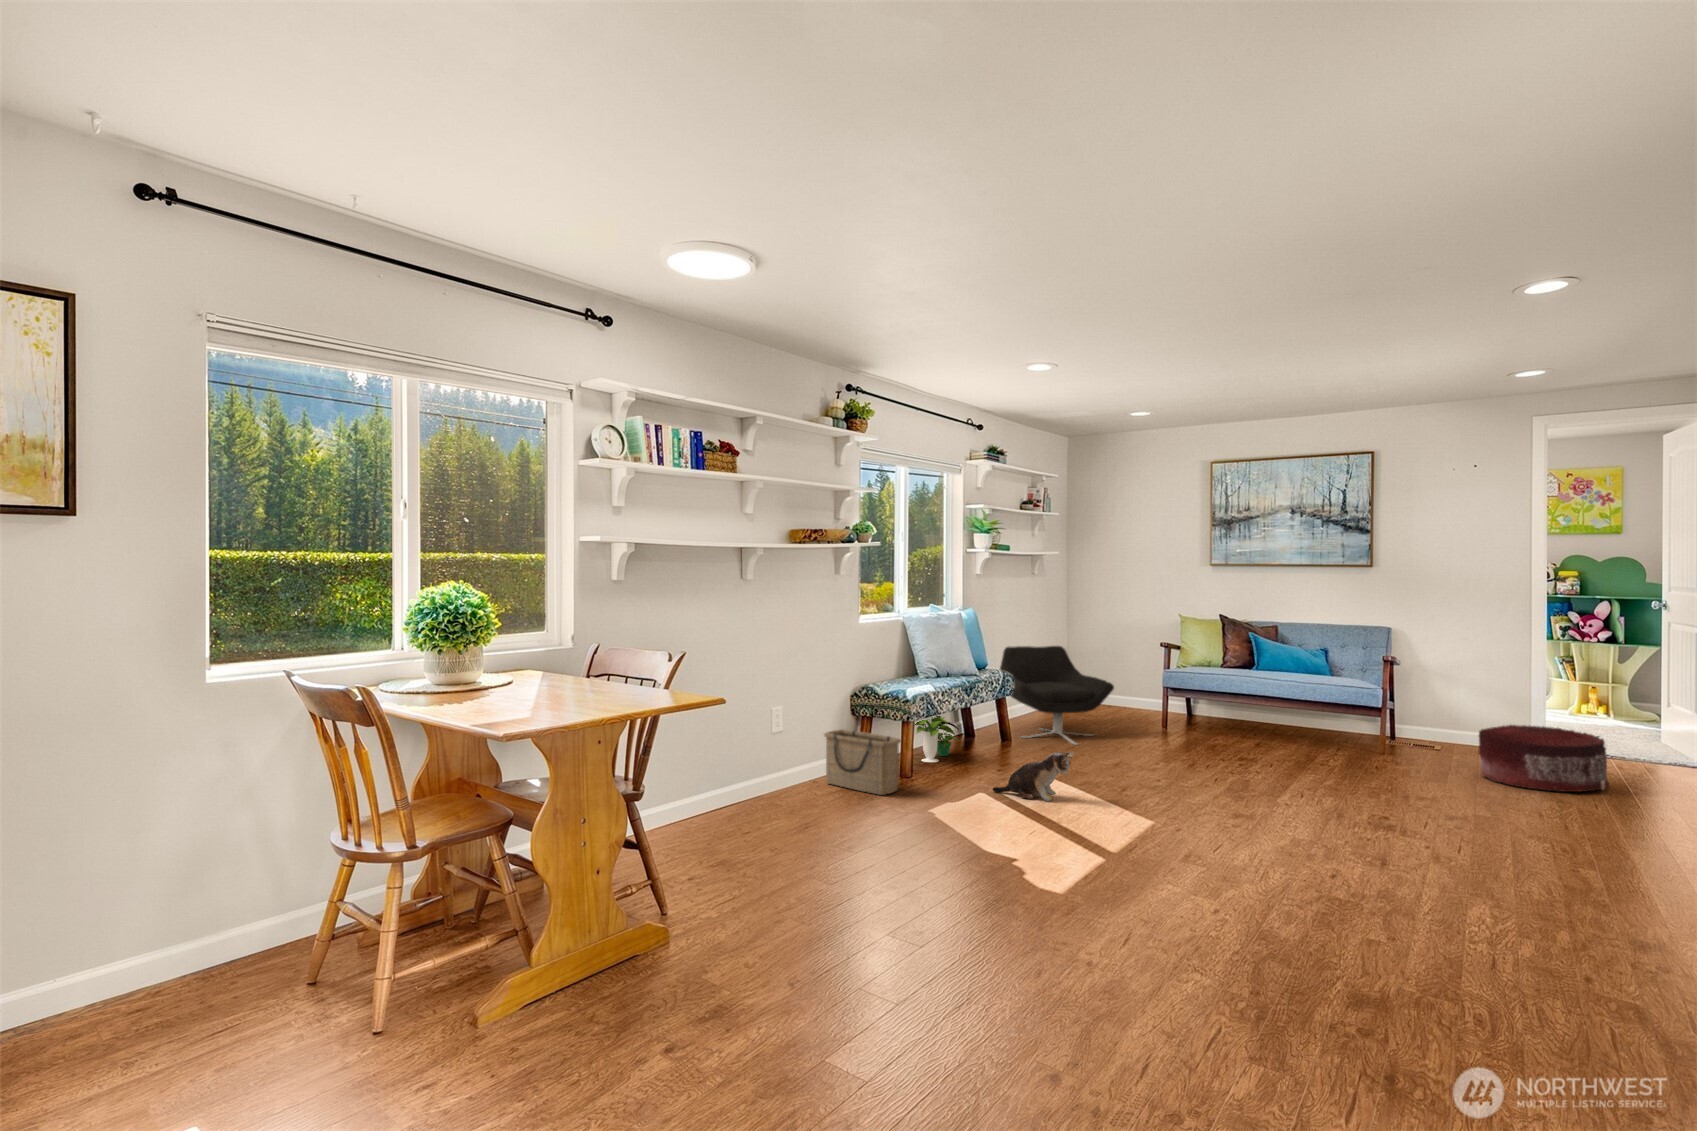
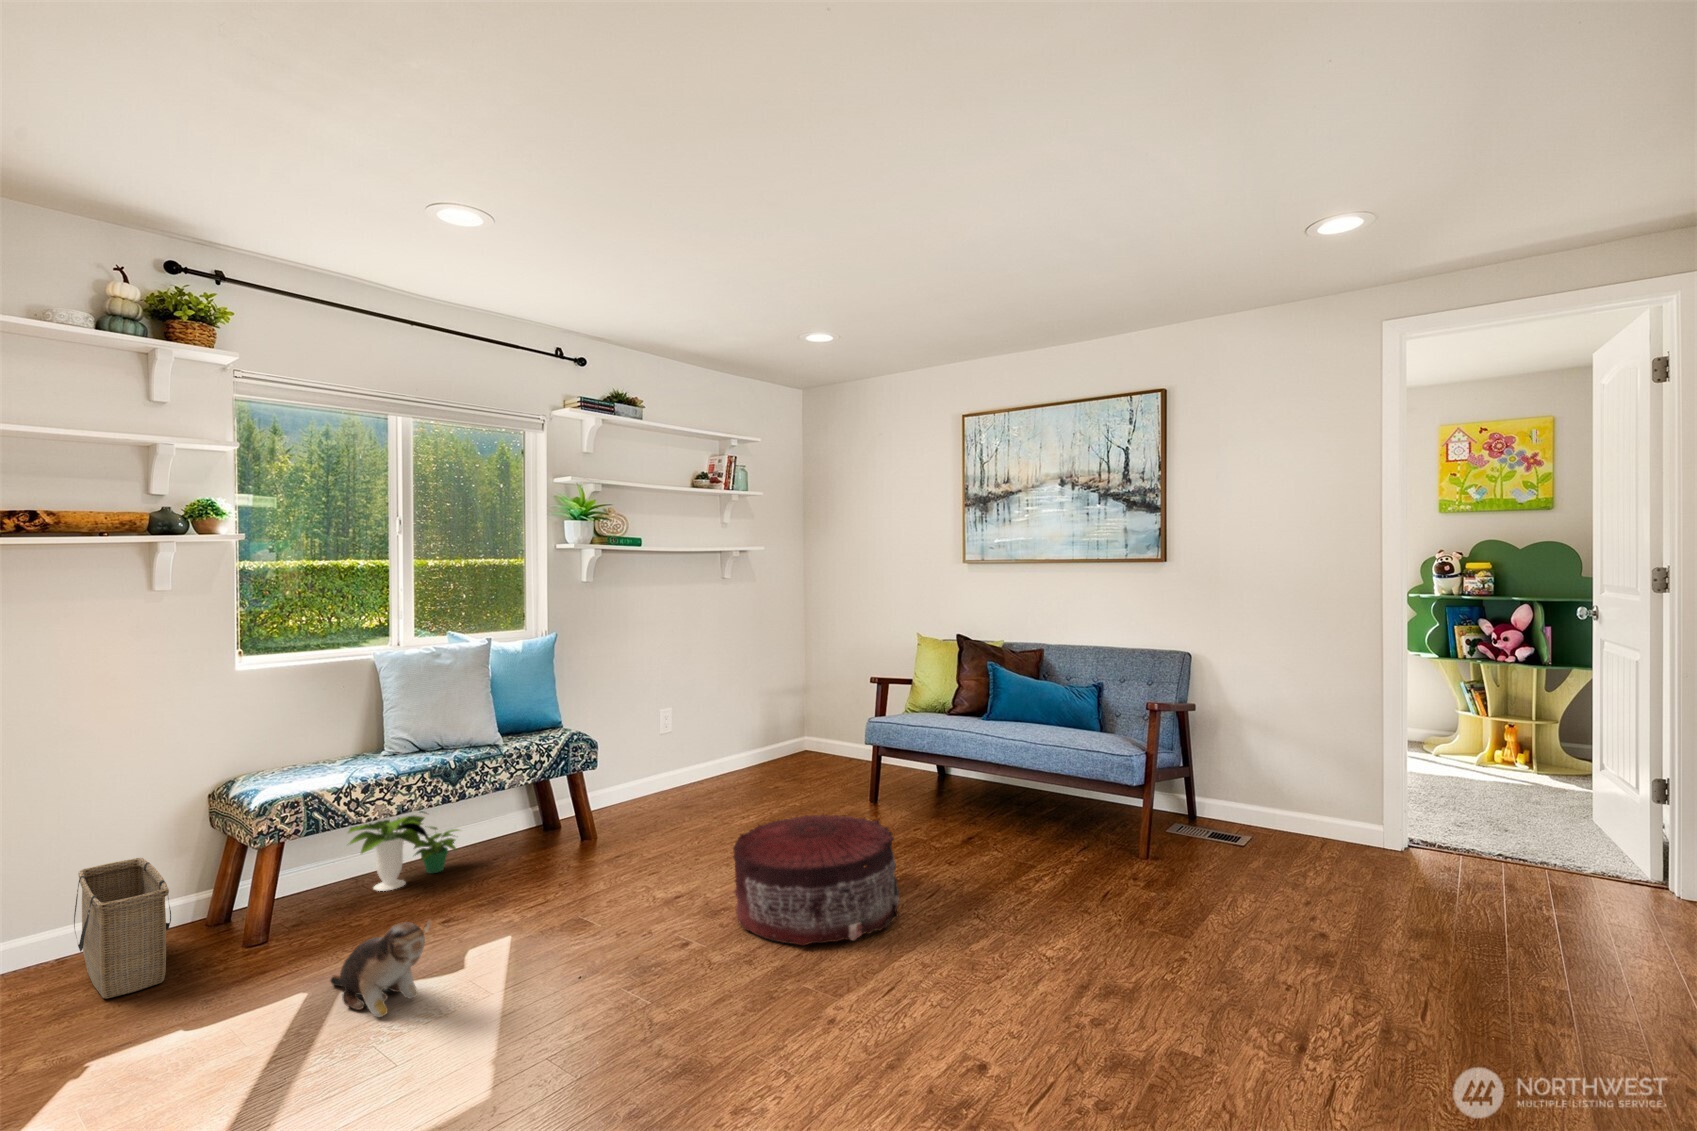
lounge chair: present [1000,646,1114,745] -> none [605,681,763,841]
pouf: present [1479,725,1609,792] -> present [733,814,900,945]

